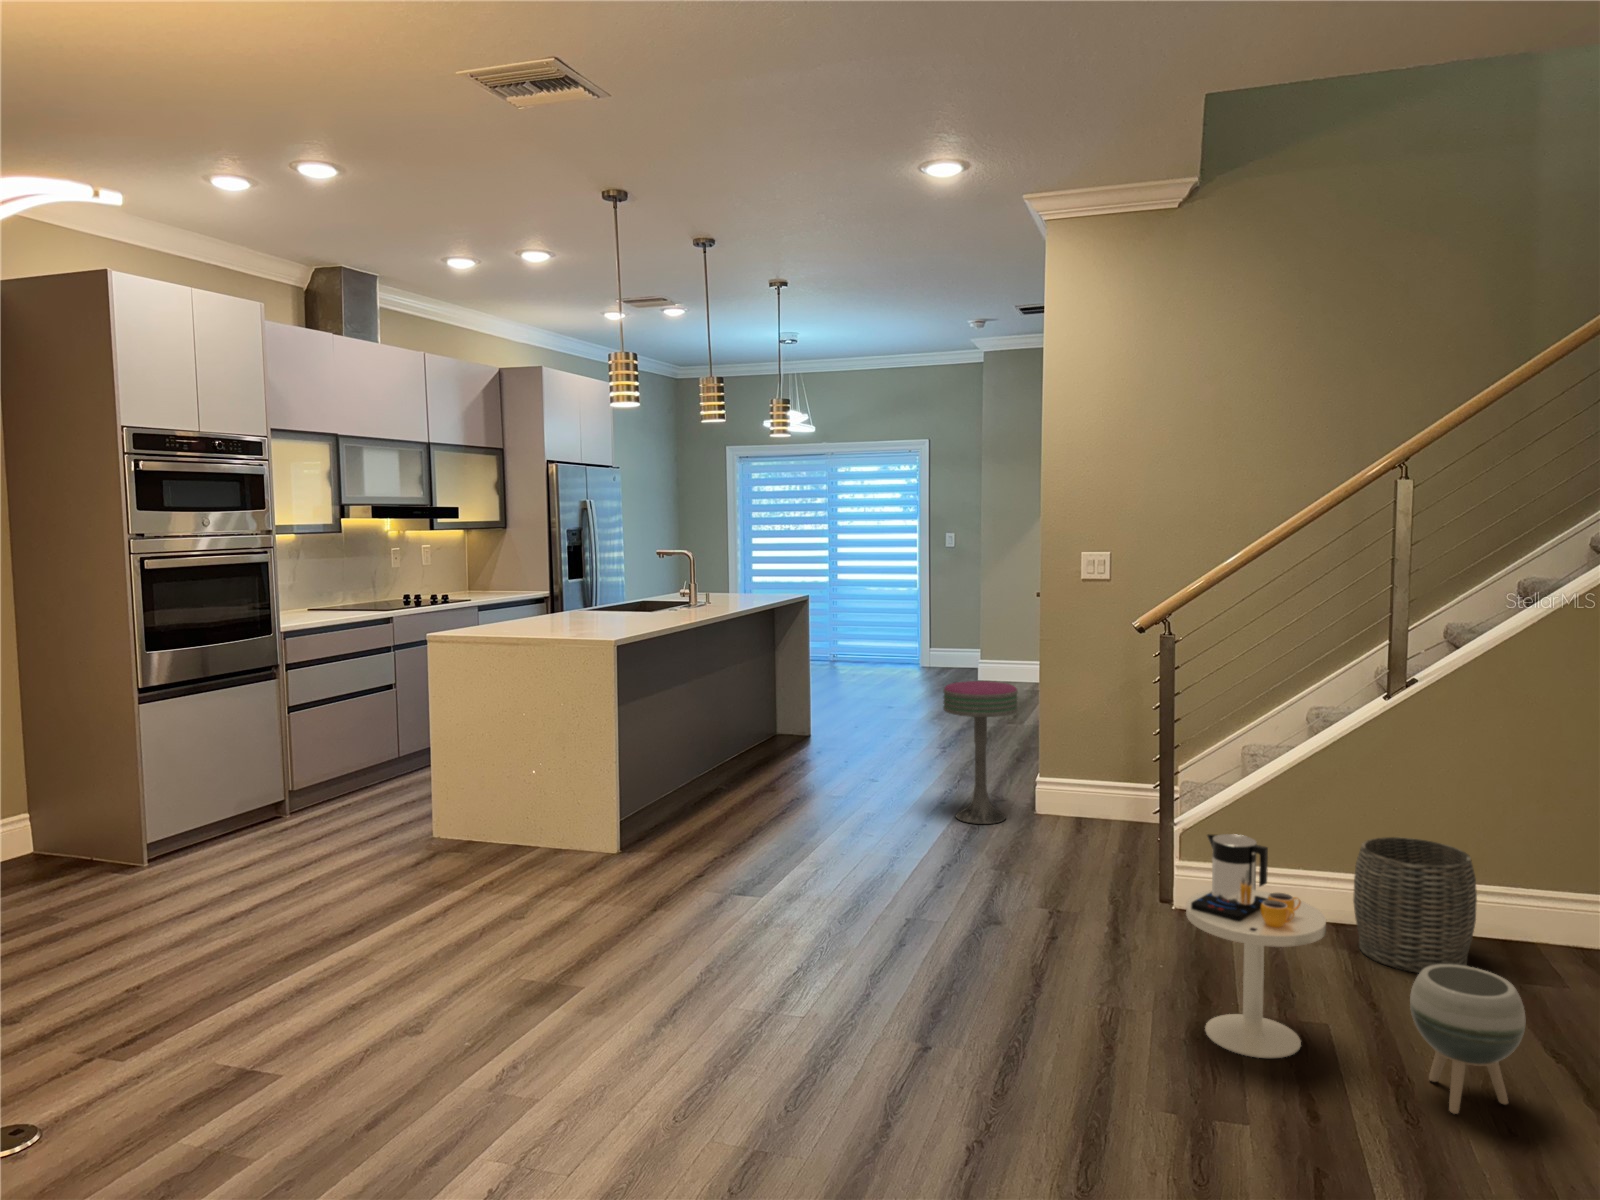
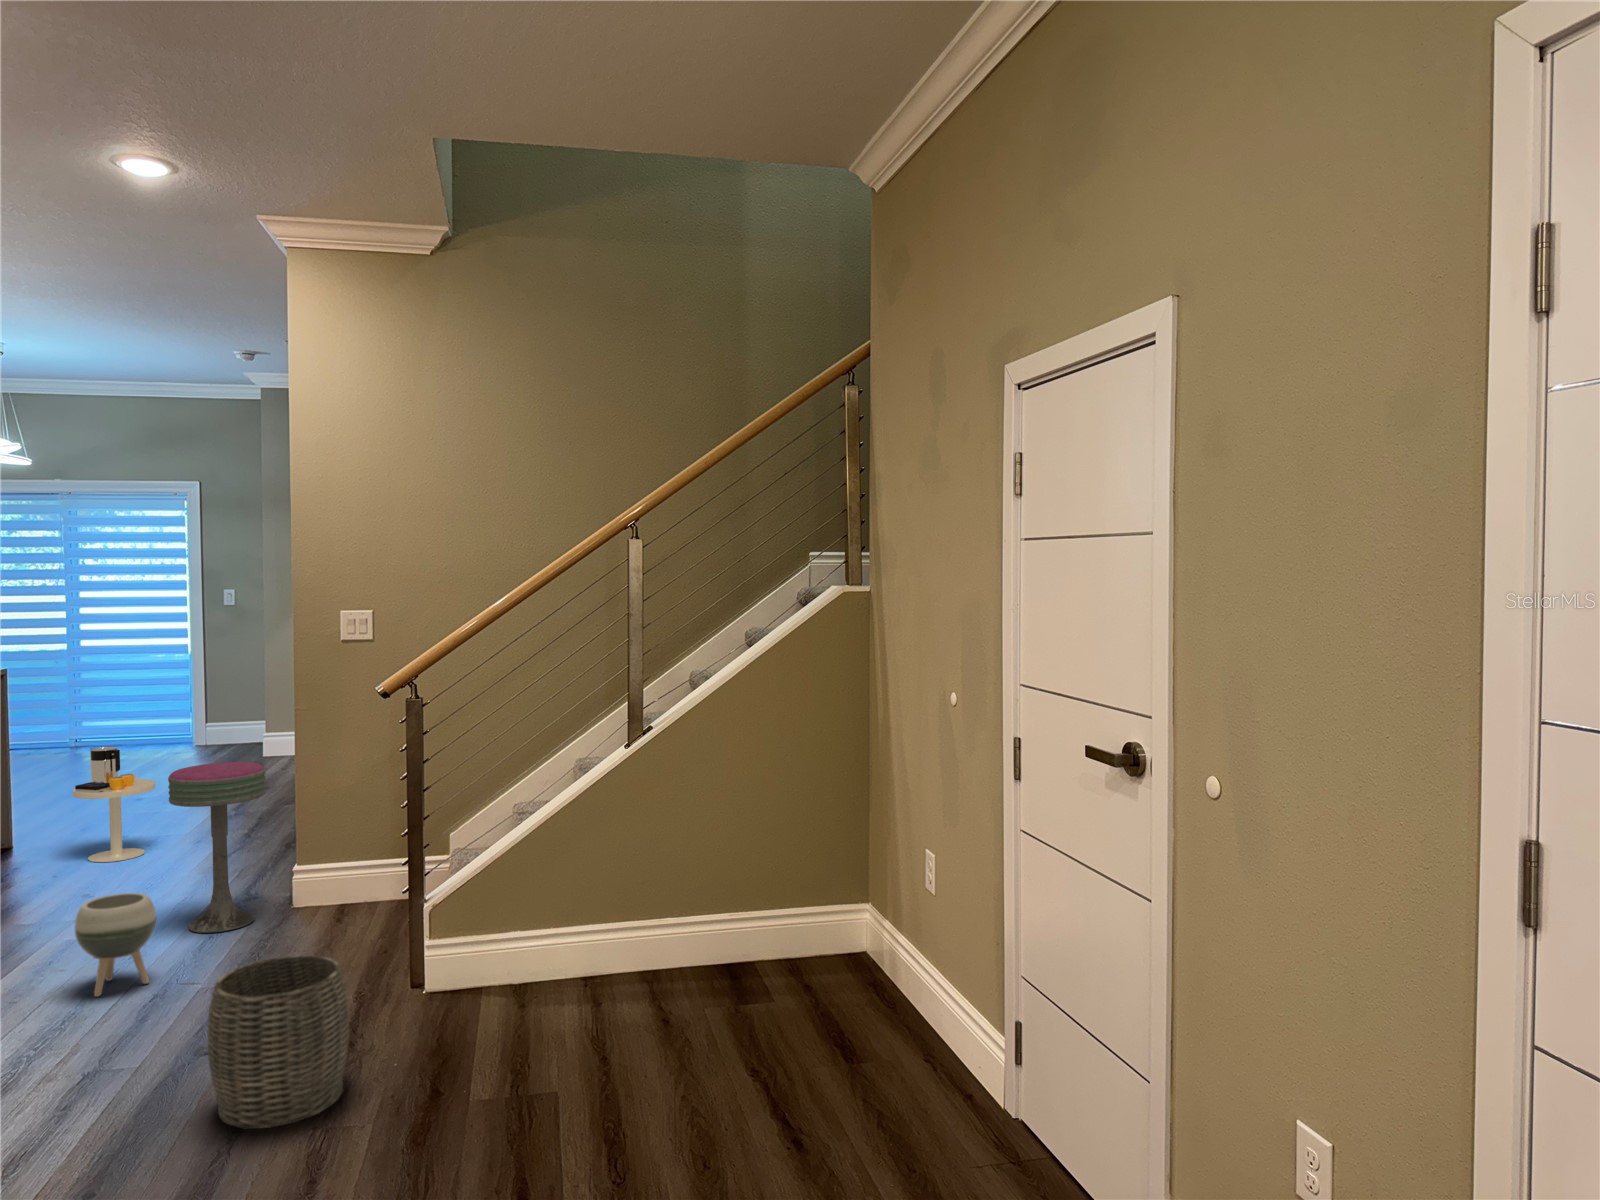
side table: present [1186,834,1326,1058] -> present [73,747,155,862]
woven basket: present [1353,837,1477,973] -> present [208,955,349,1129]
planter: present [1410,964,1525,1114] -> present [74,893,156,997]

